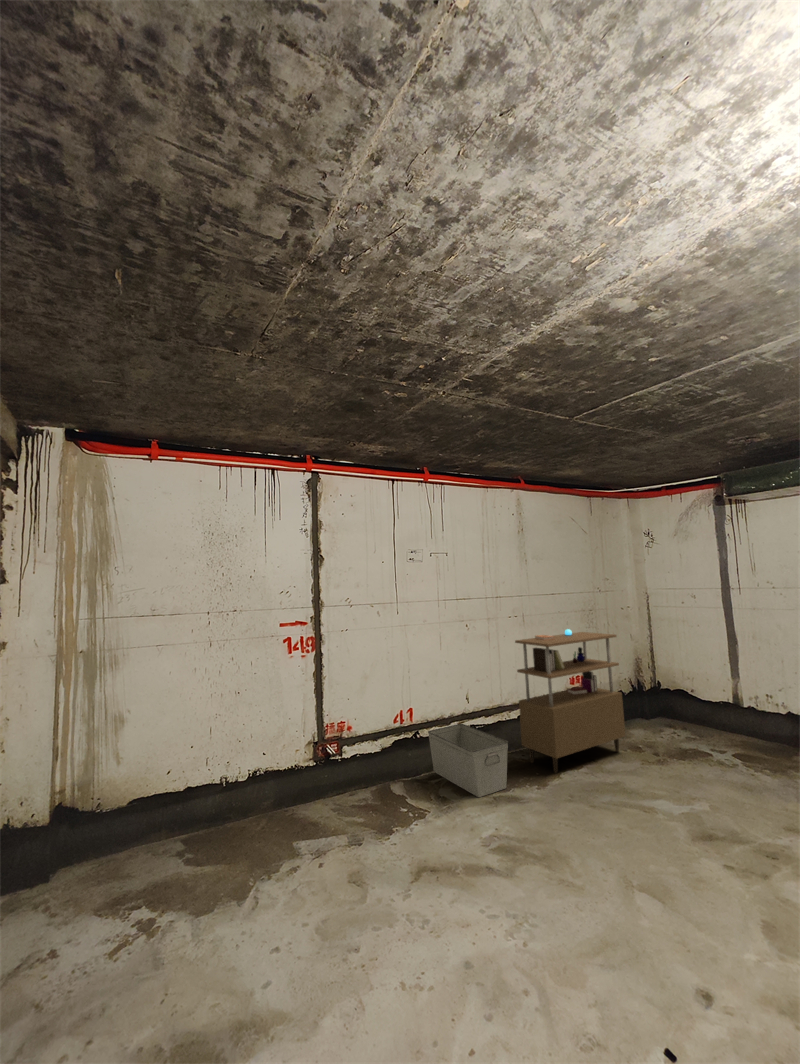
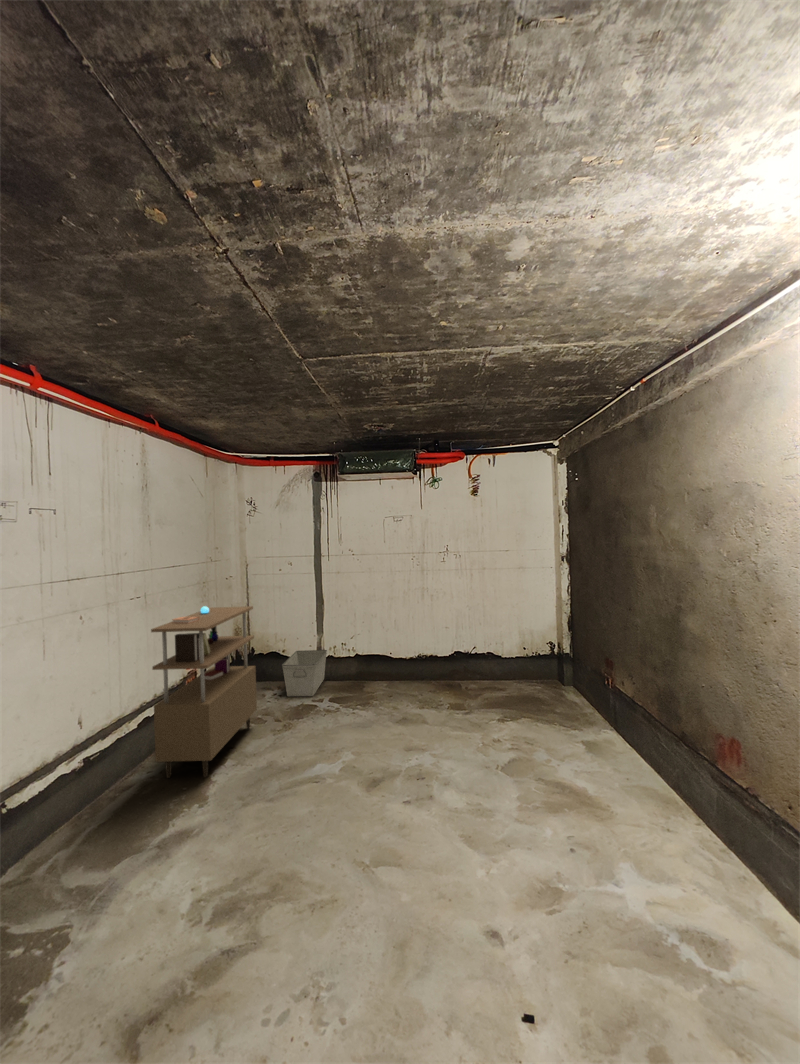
storage bin: present [428,724,508,797] -> present [282,650,327,696]

